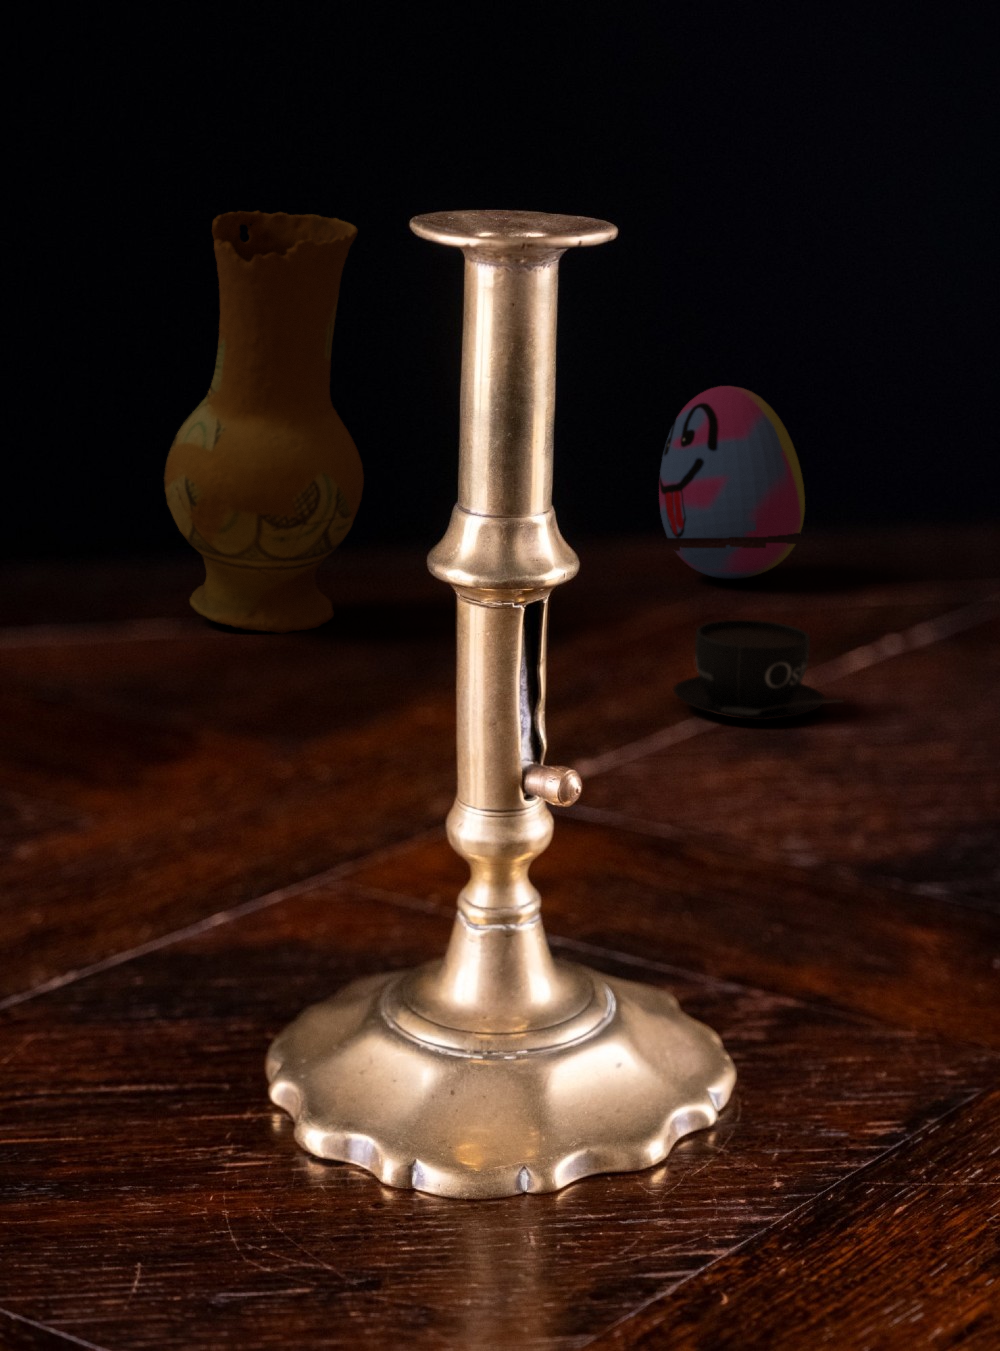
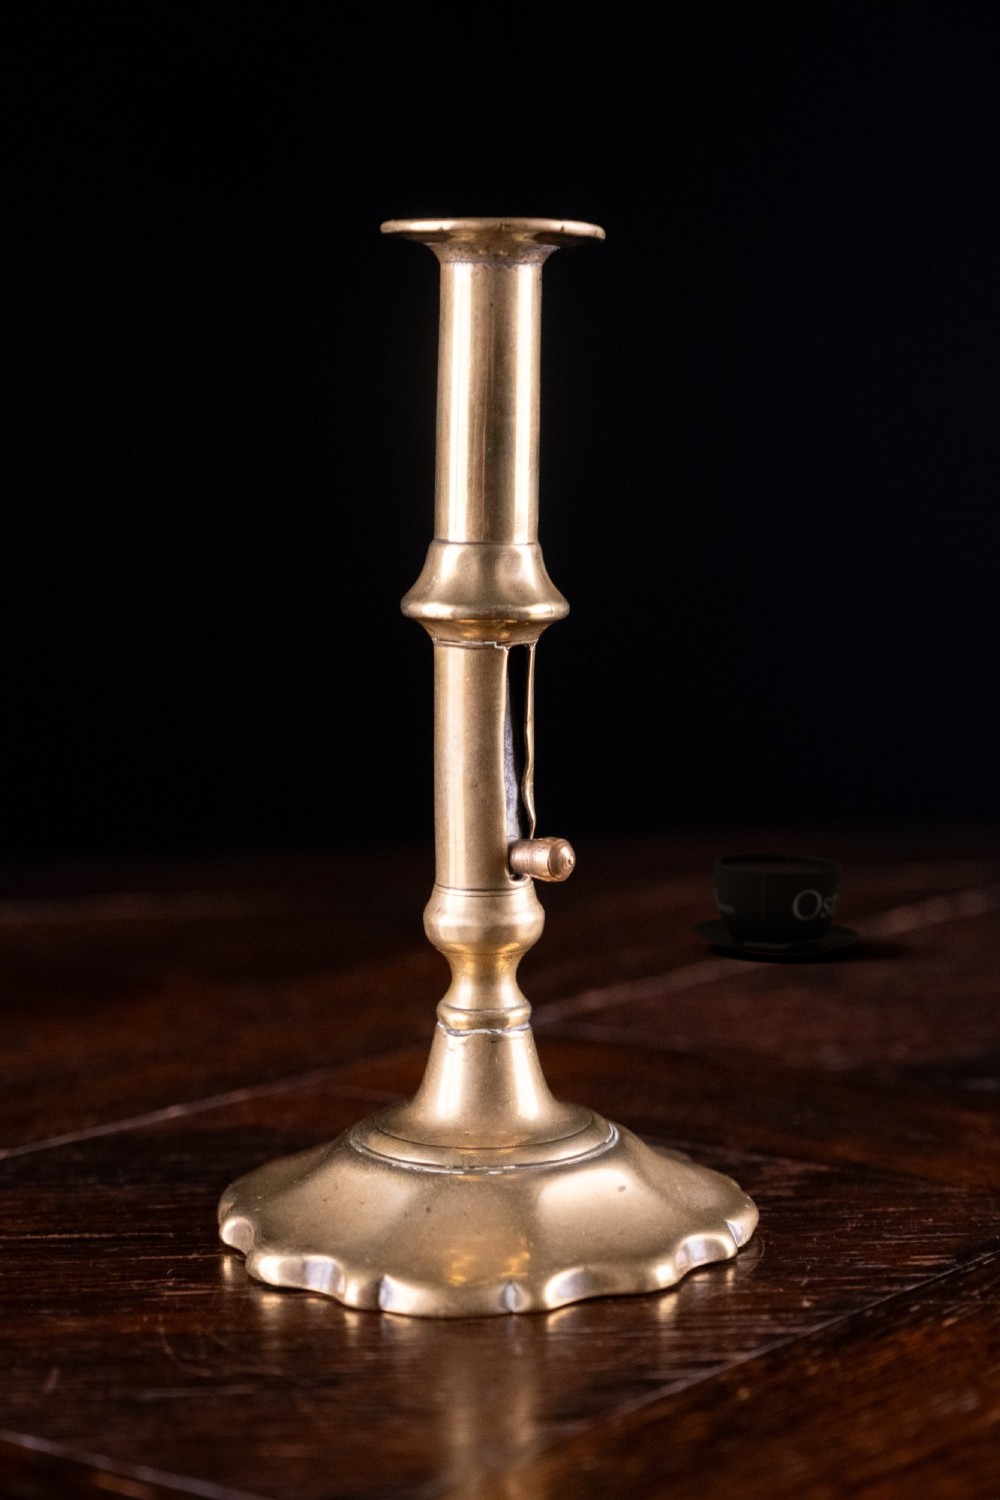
ceramic jug: present [164,211,364,633] -> none [130,442,348,898]
decorative egg: present [659,386,805,579] -> none [676,645,836,854]

